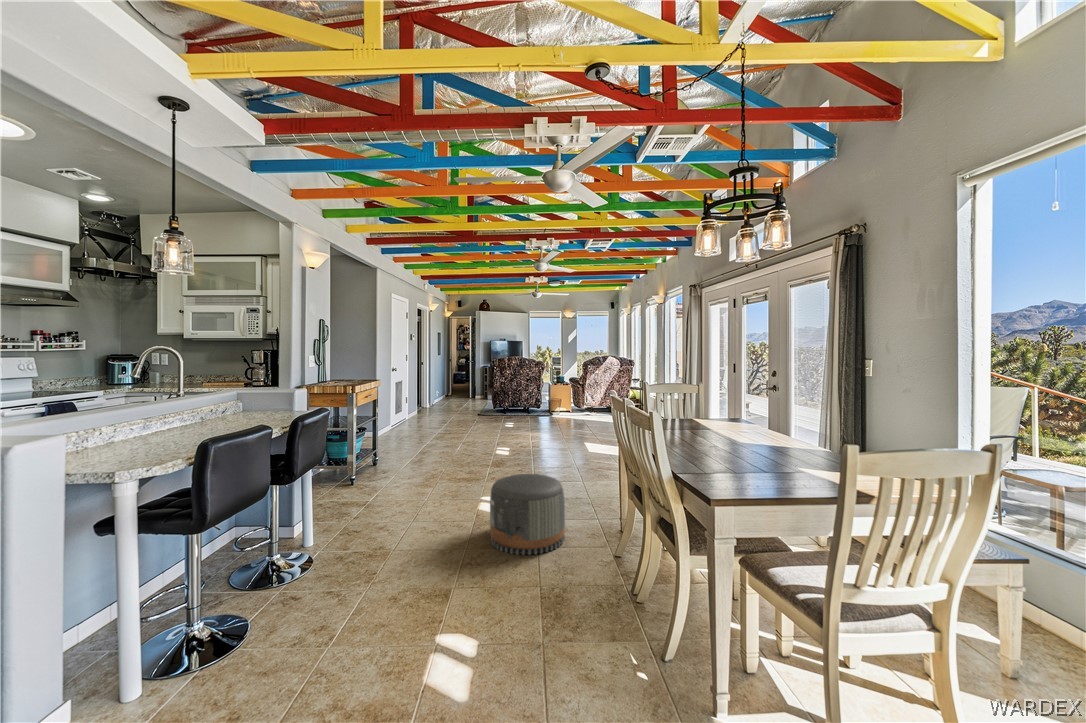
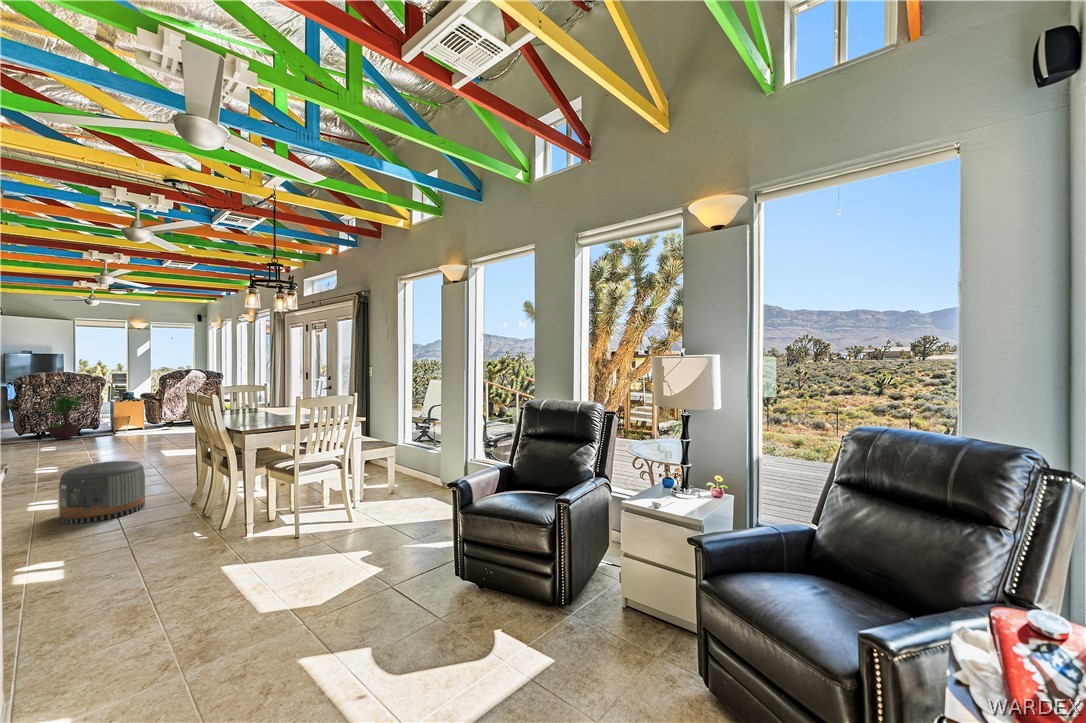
potted tree: none [508,374,532,415] -> present [48,395,80,440]

